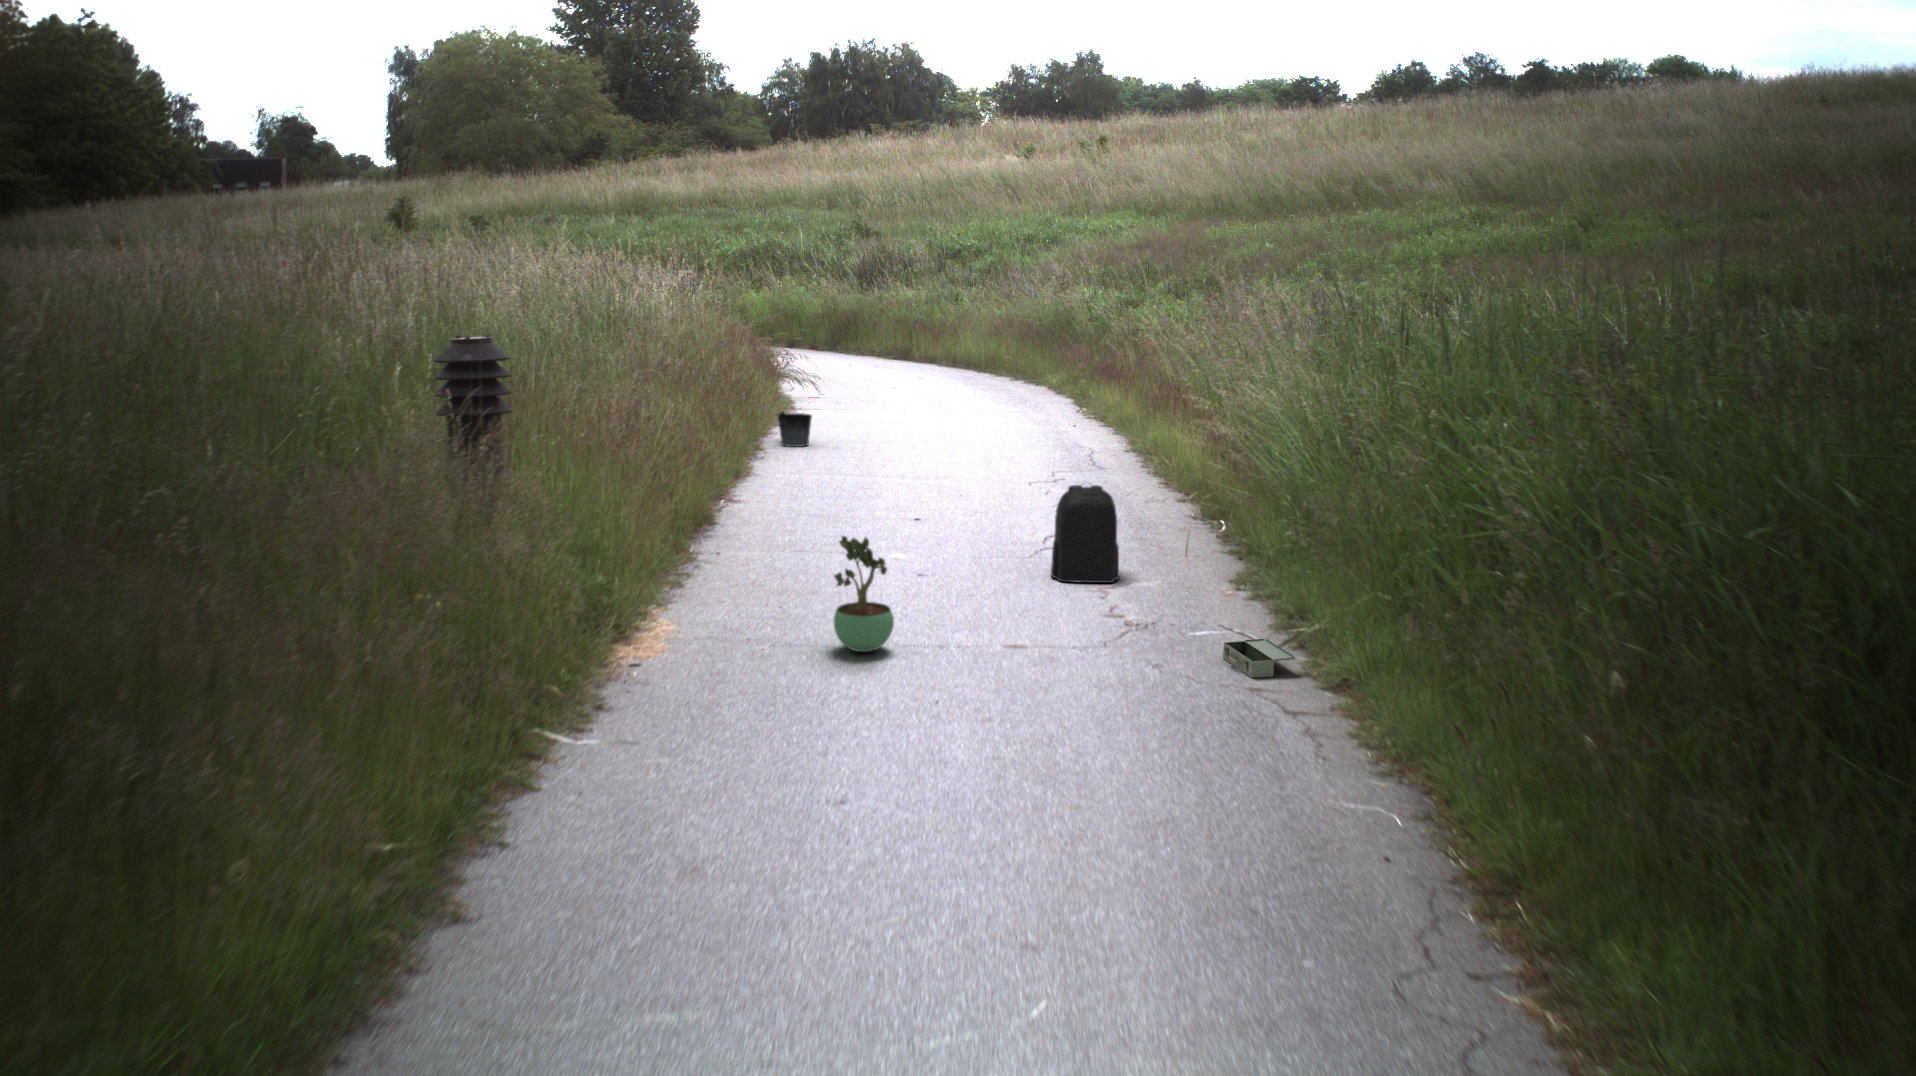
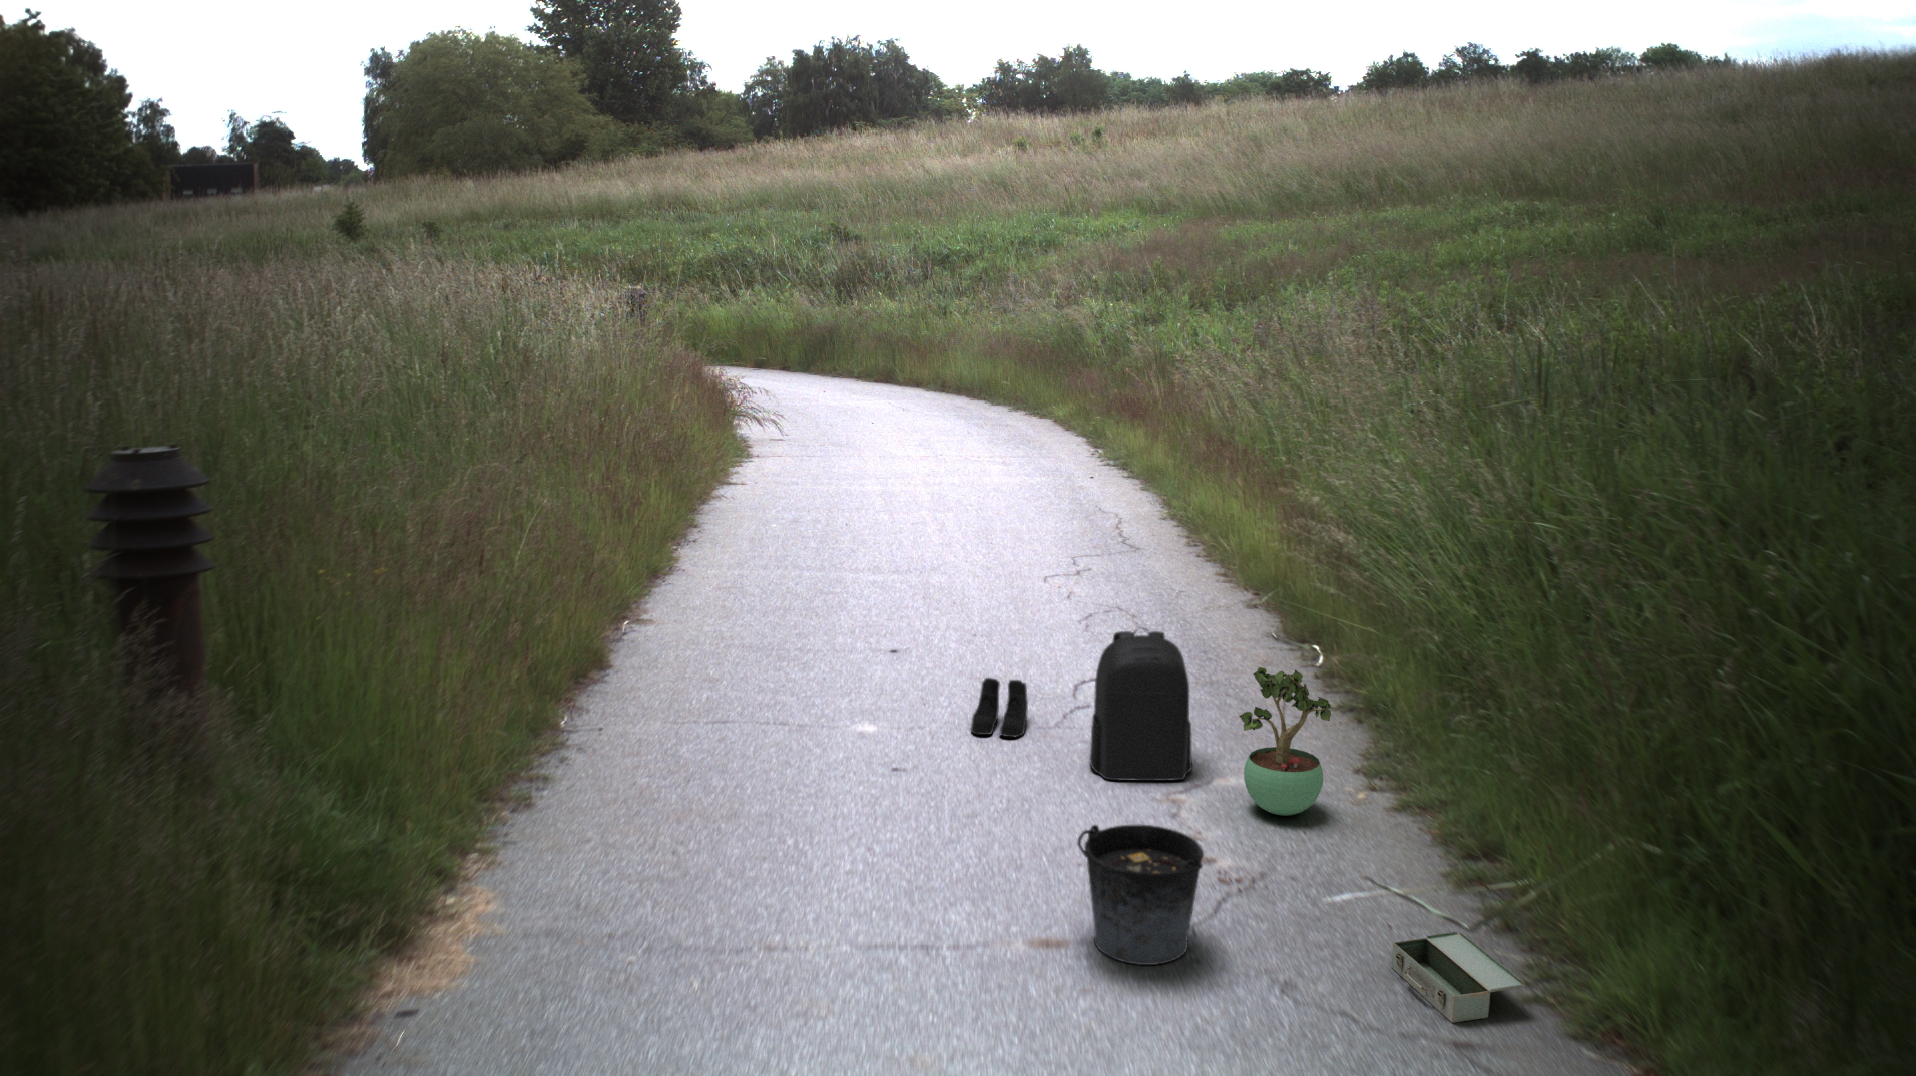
bucket: present [777,411,812,447] -> present [1077,825,1204,965]
boots: none [972,523,1011,562] -> present [971,678,1028,738]
potted plant: present [834,536,894,652] -> present [1239,667,1332,815]

